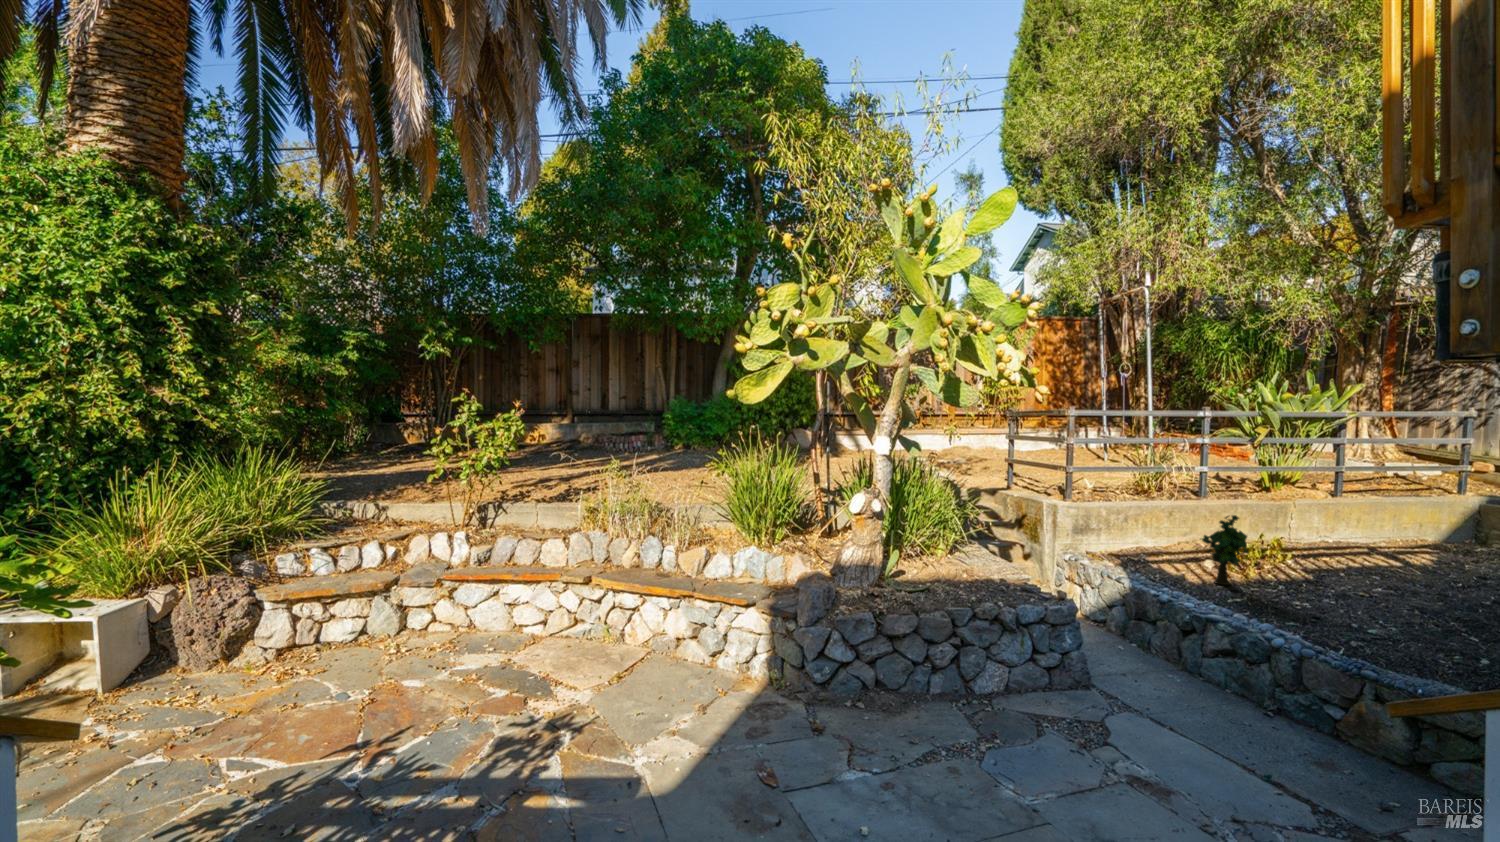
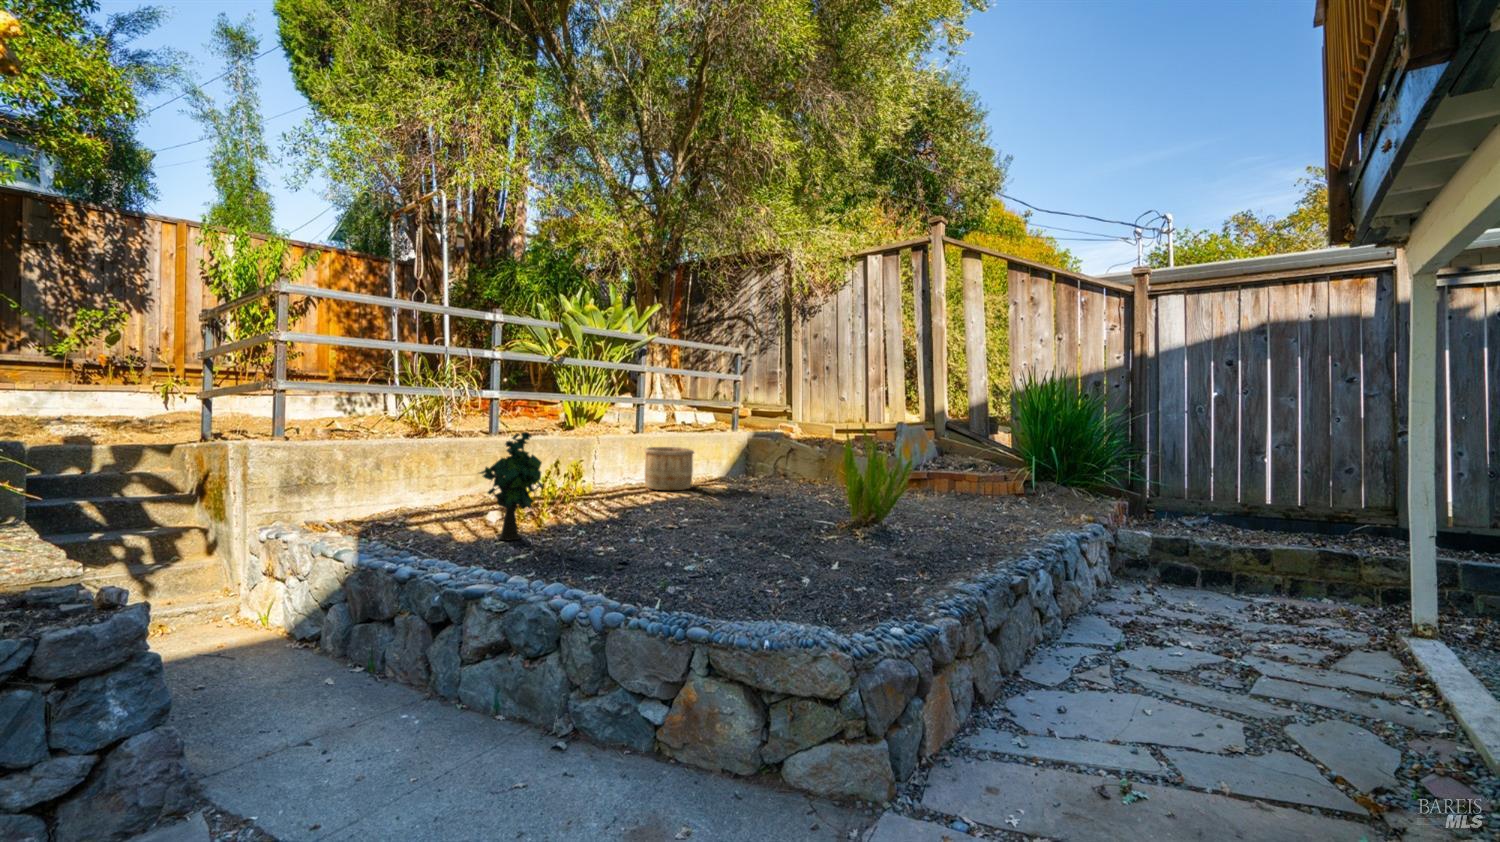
wooden bucket: none [1341,516,1398,556] -> present [644,447,694,490]

